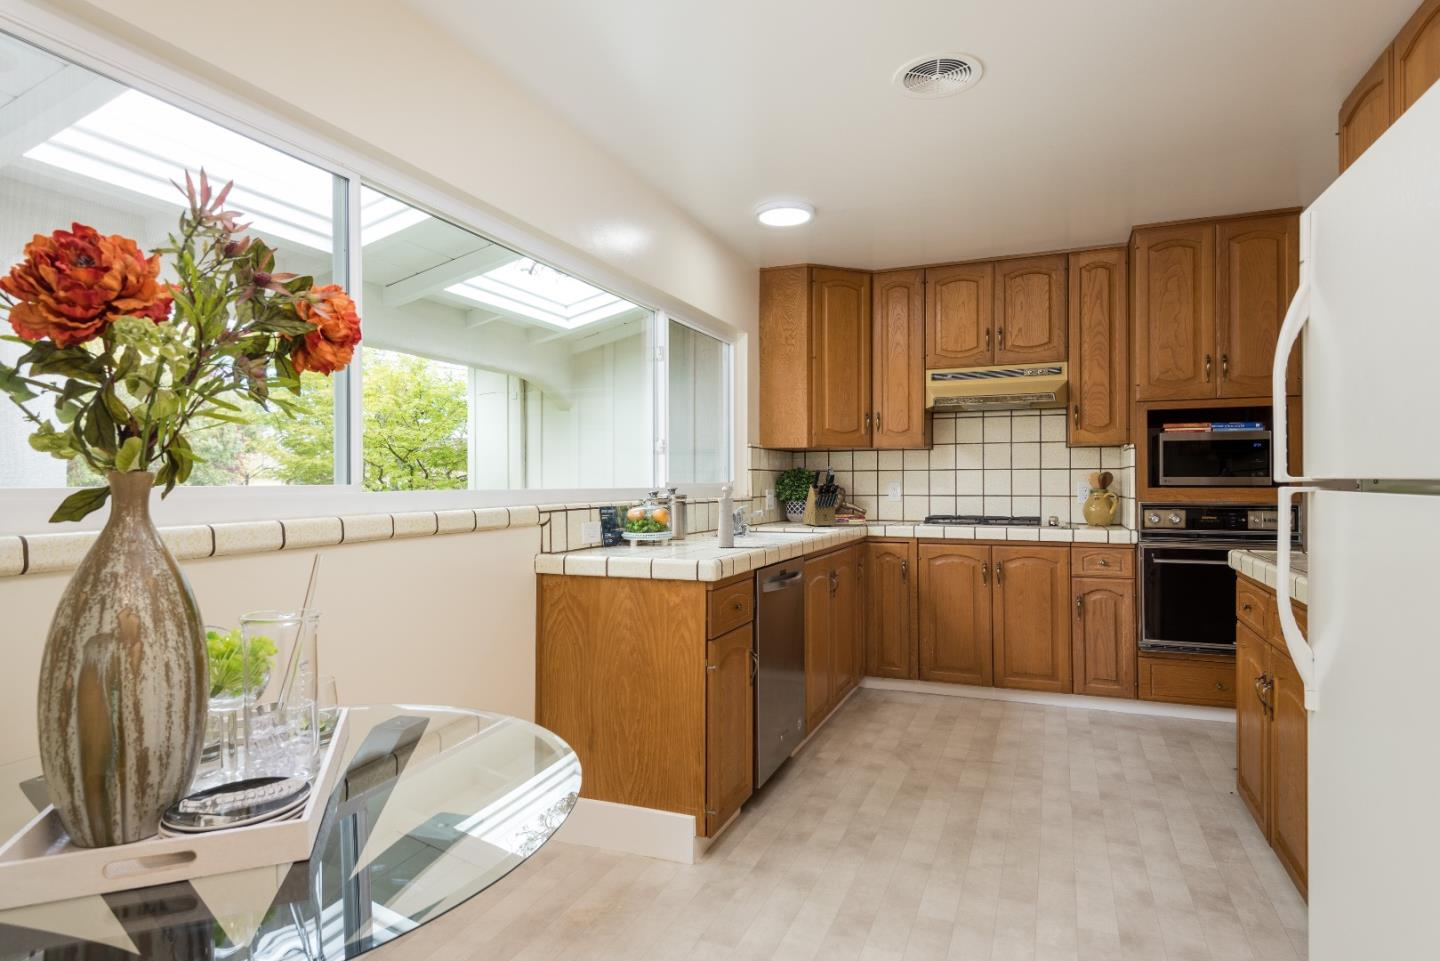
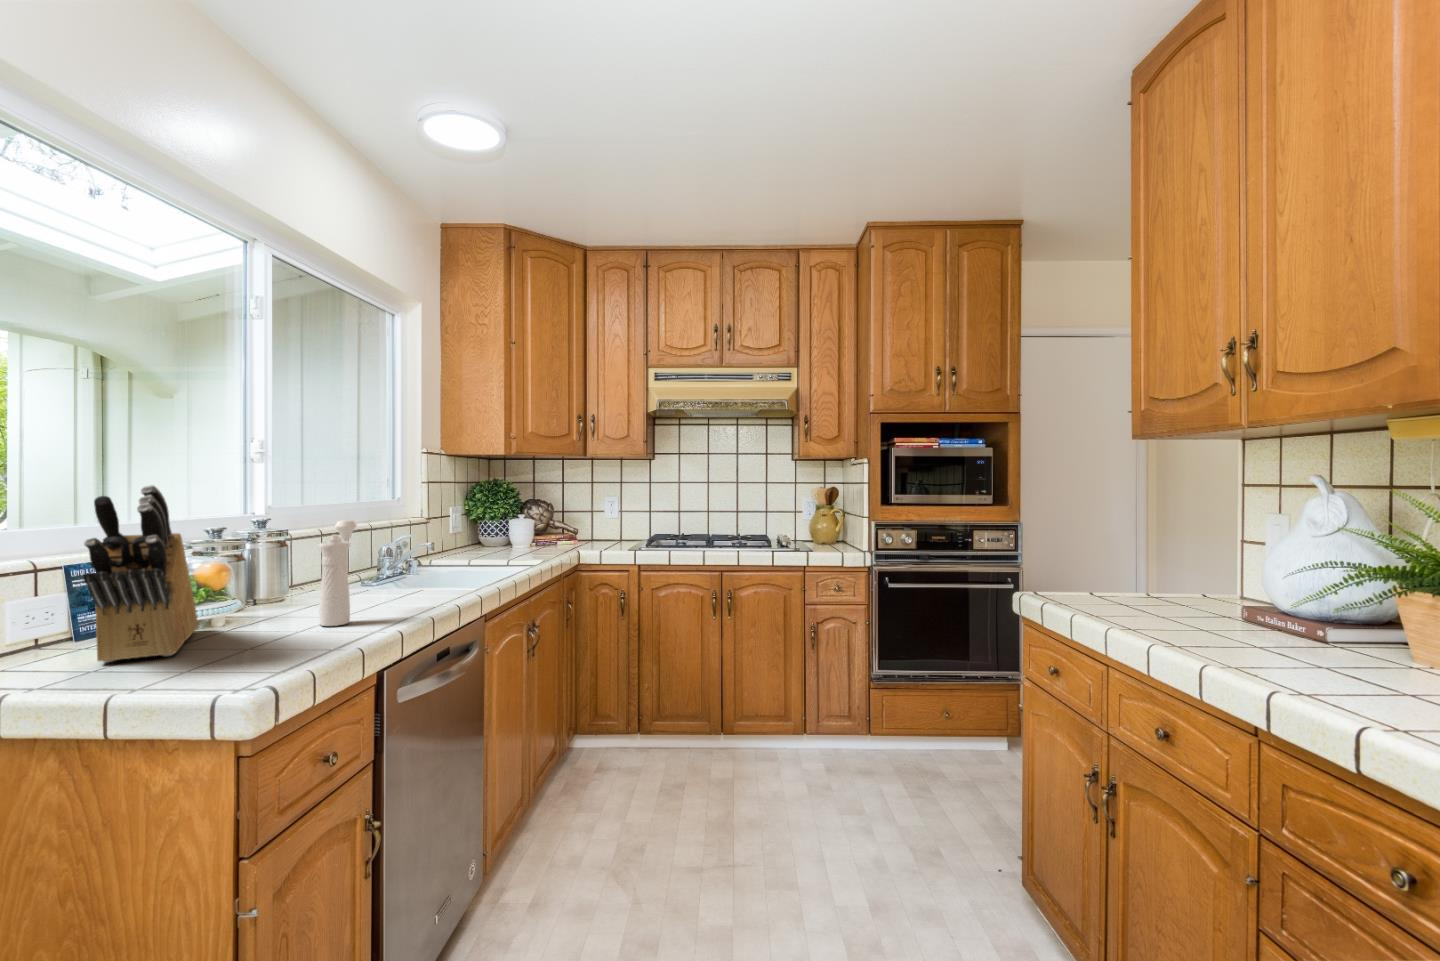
knife block: present [803,466,838,526] -> present [83,485,197,663]

